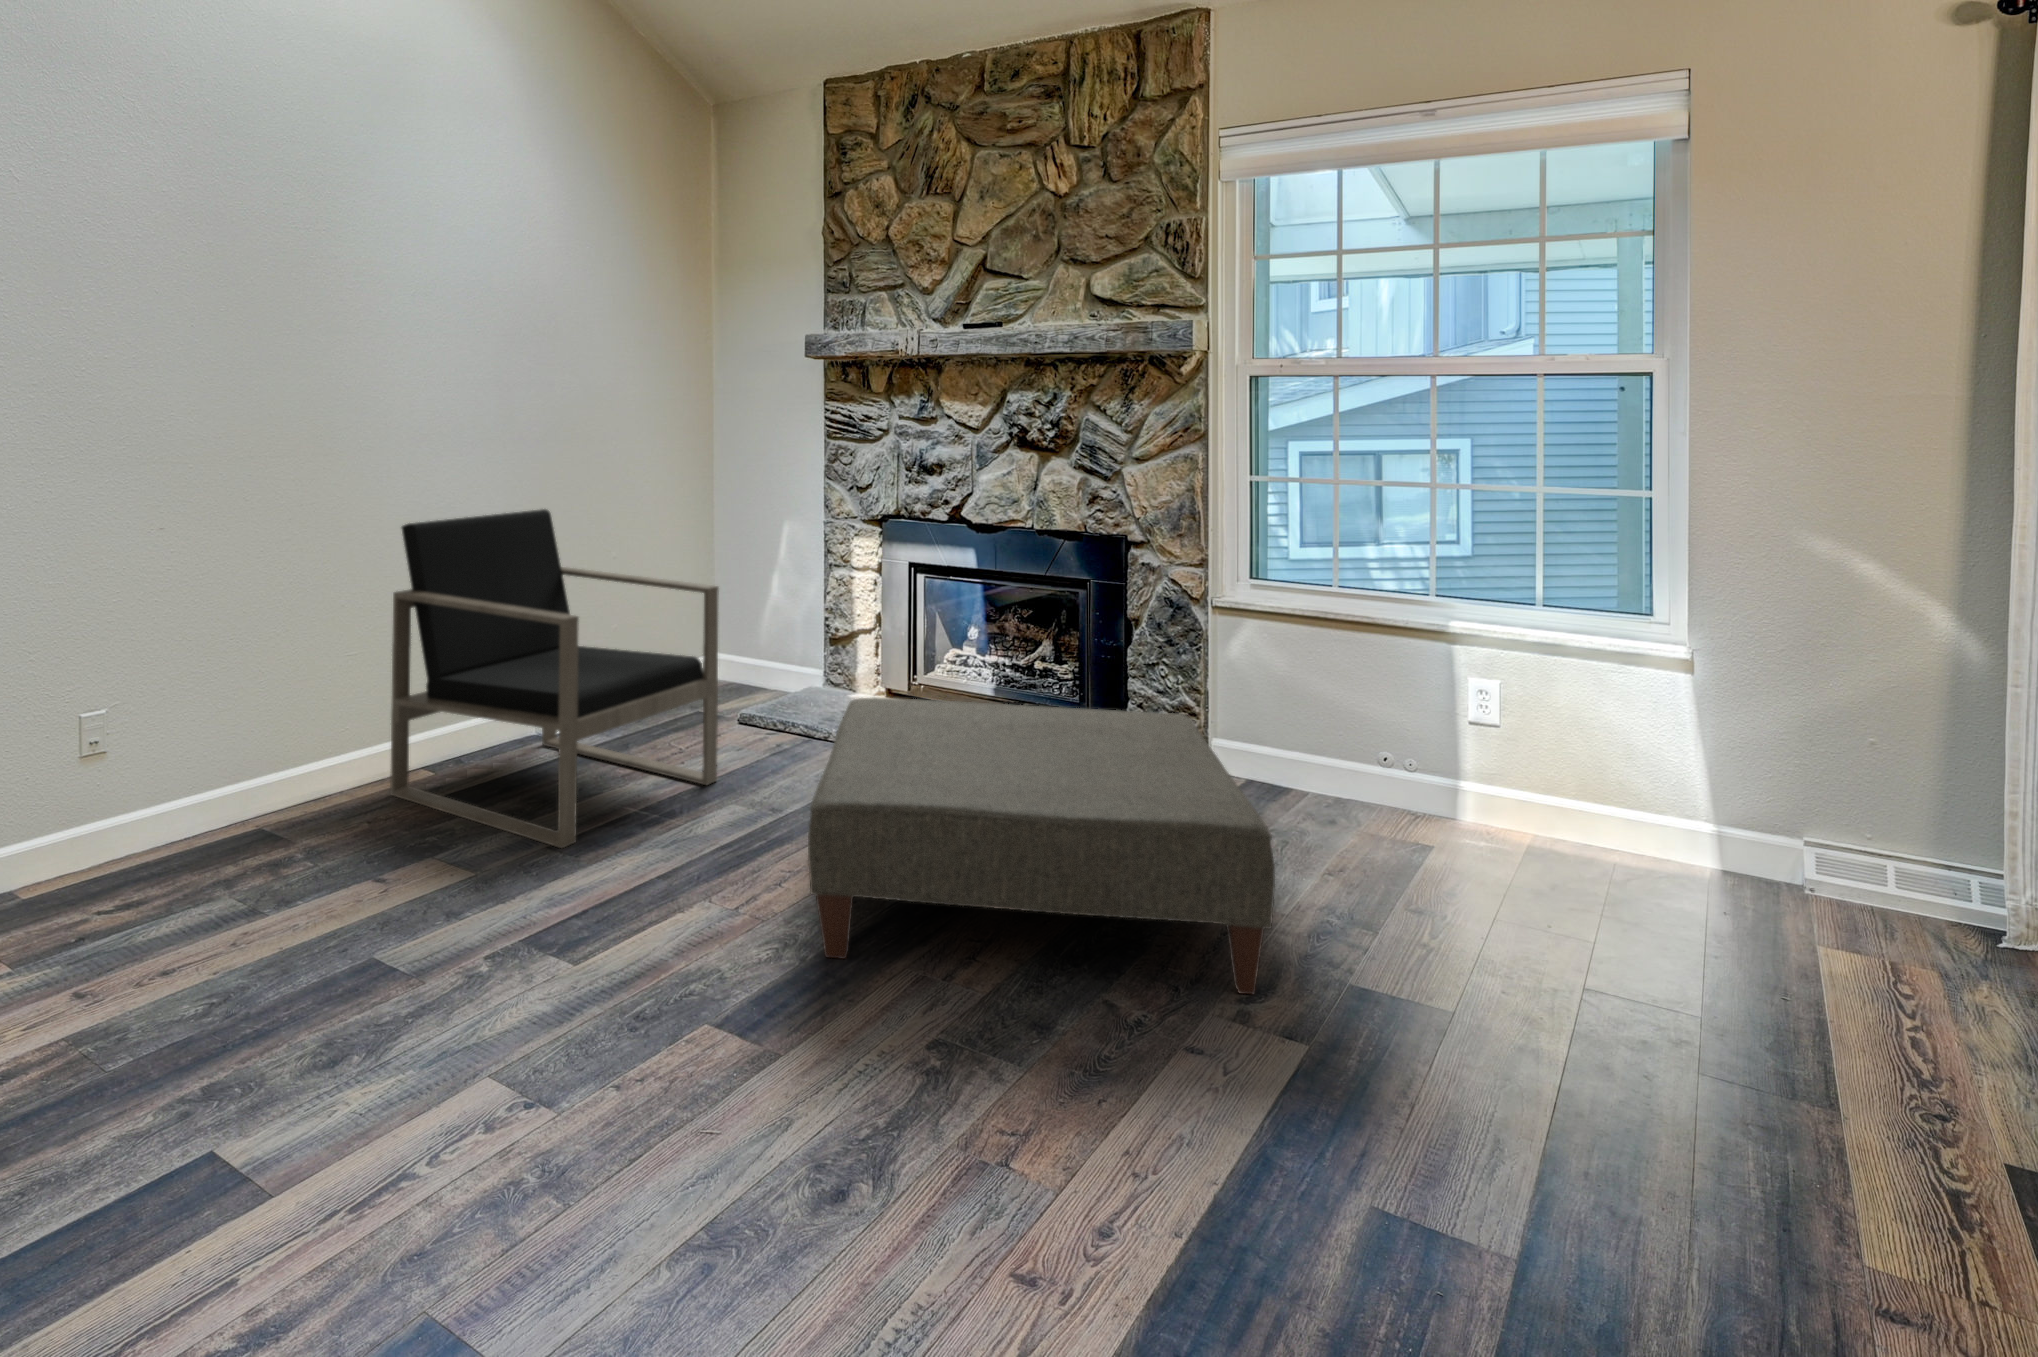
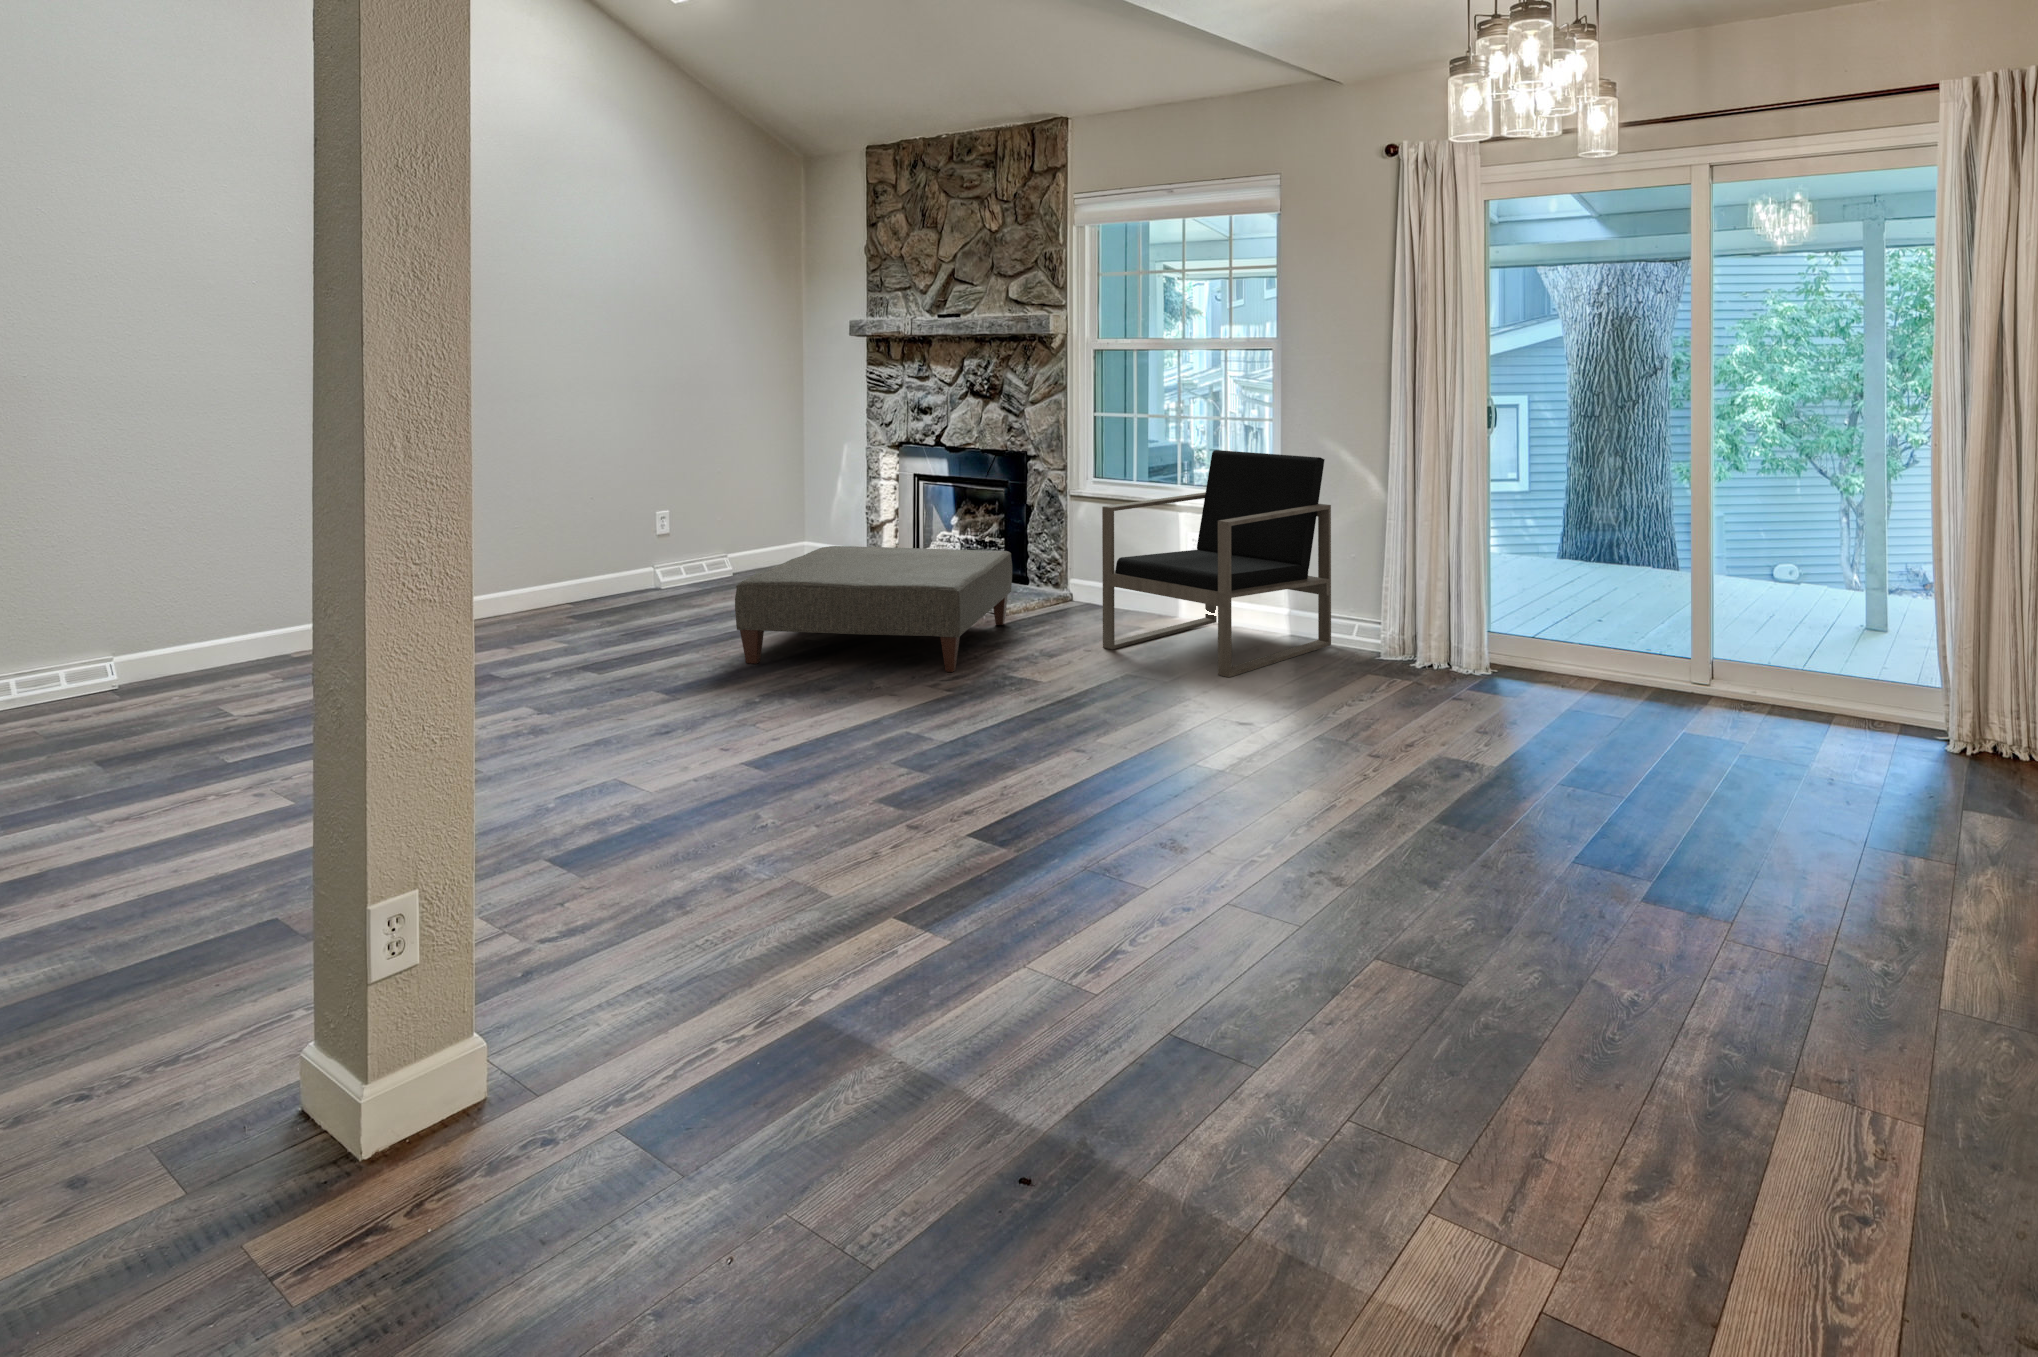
armchair: present [390,509,719,848] -> present [1102,450,1331,677]

